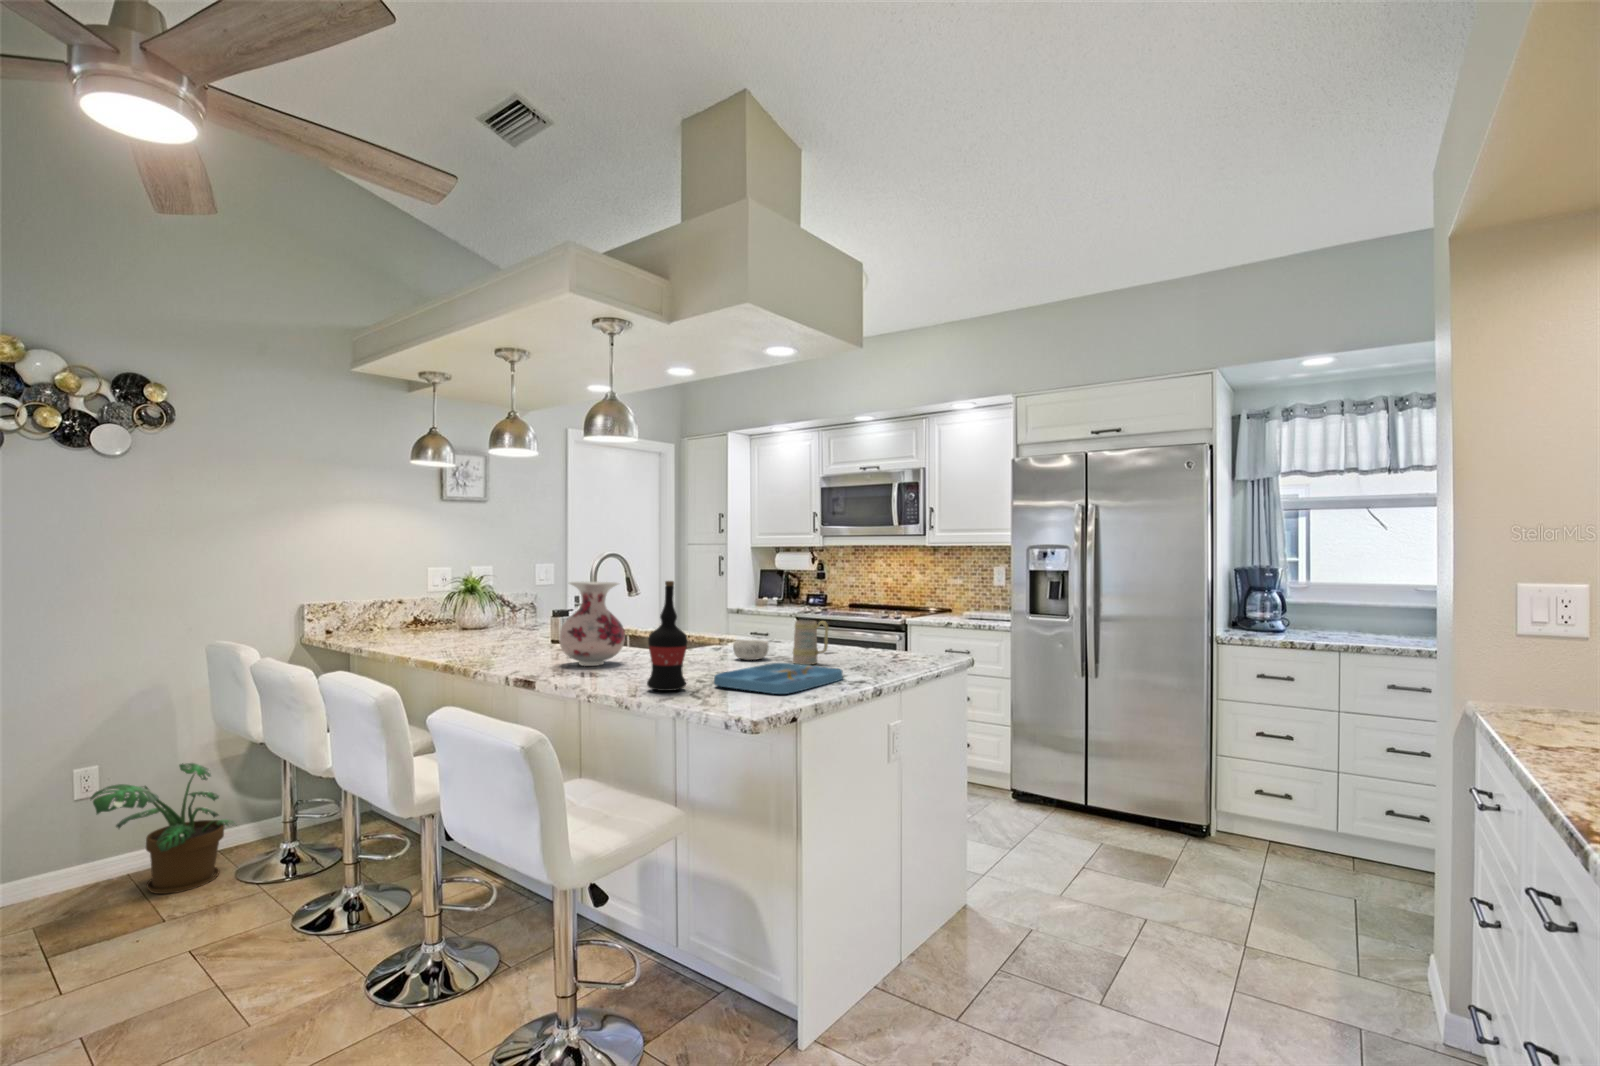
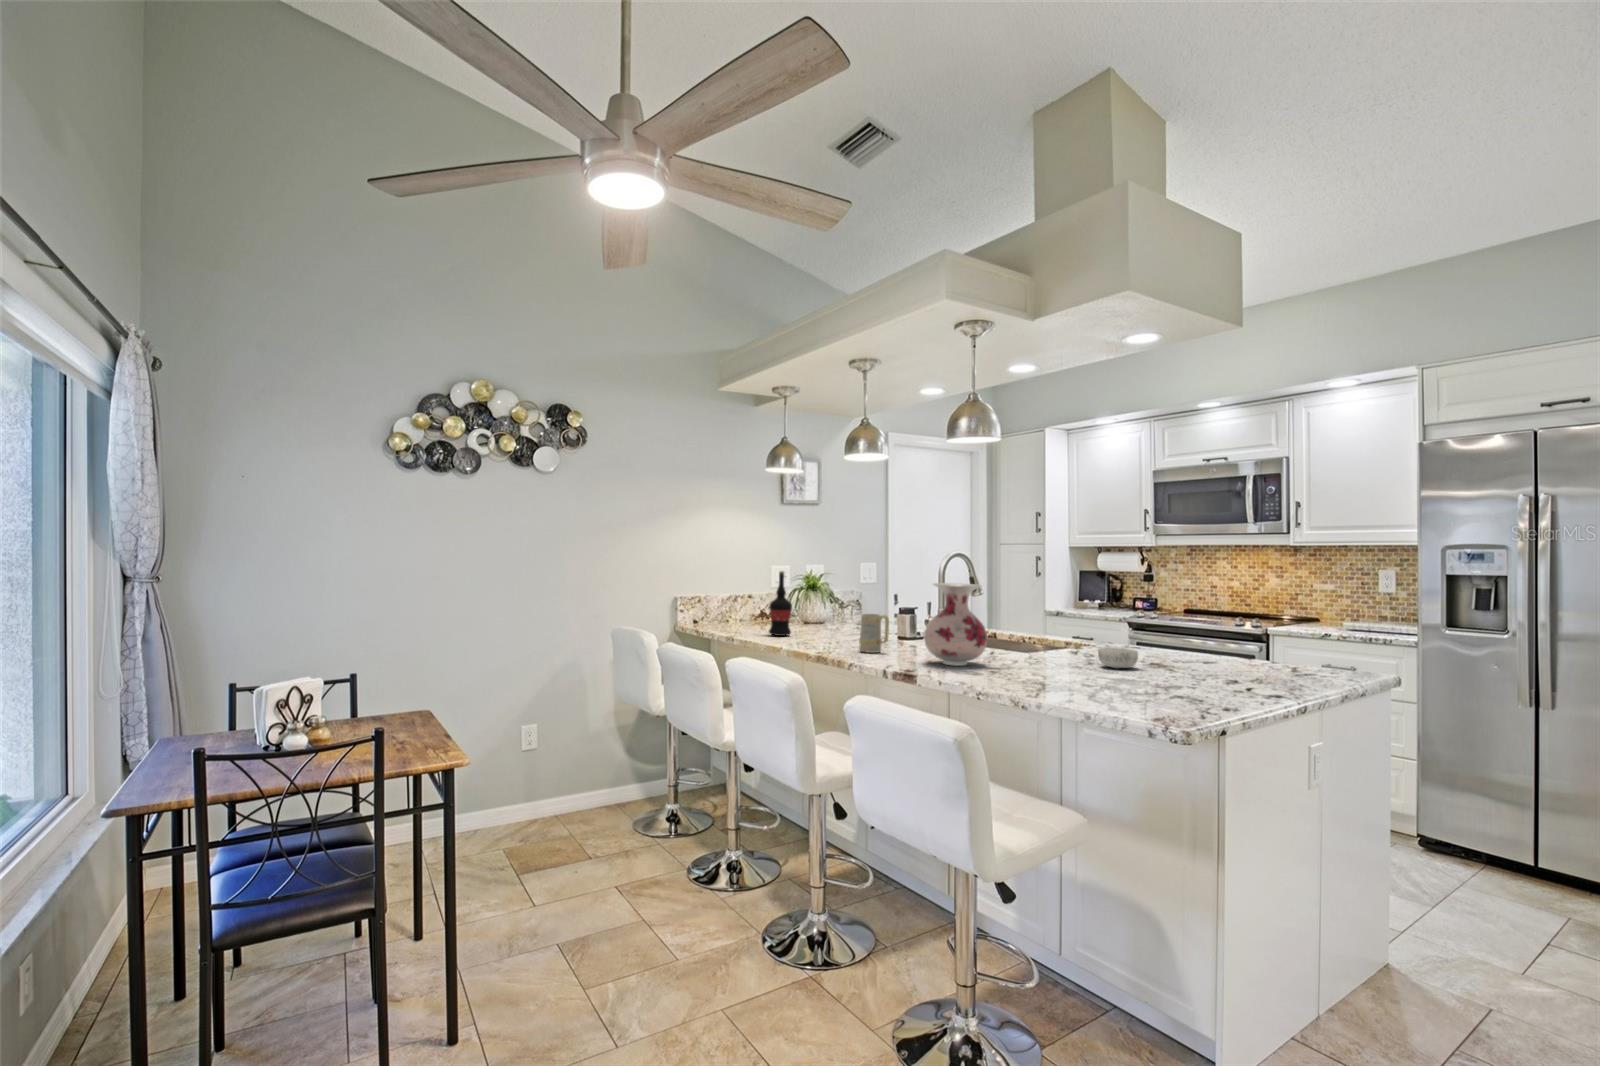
wine bottle: present [647,581,688,691] -> present [769,571,792,636]
mug: present [793,620,829,665] -> present [859,614,889,653]
tray: present [714,663,843,694] -> none [1105,673,1247,708]
potted plant: present [90,763,237,894] -> none [545,727,636,835]

